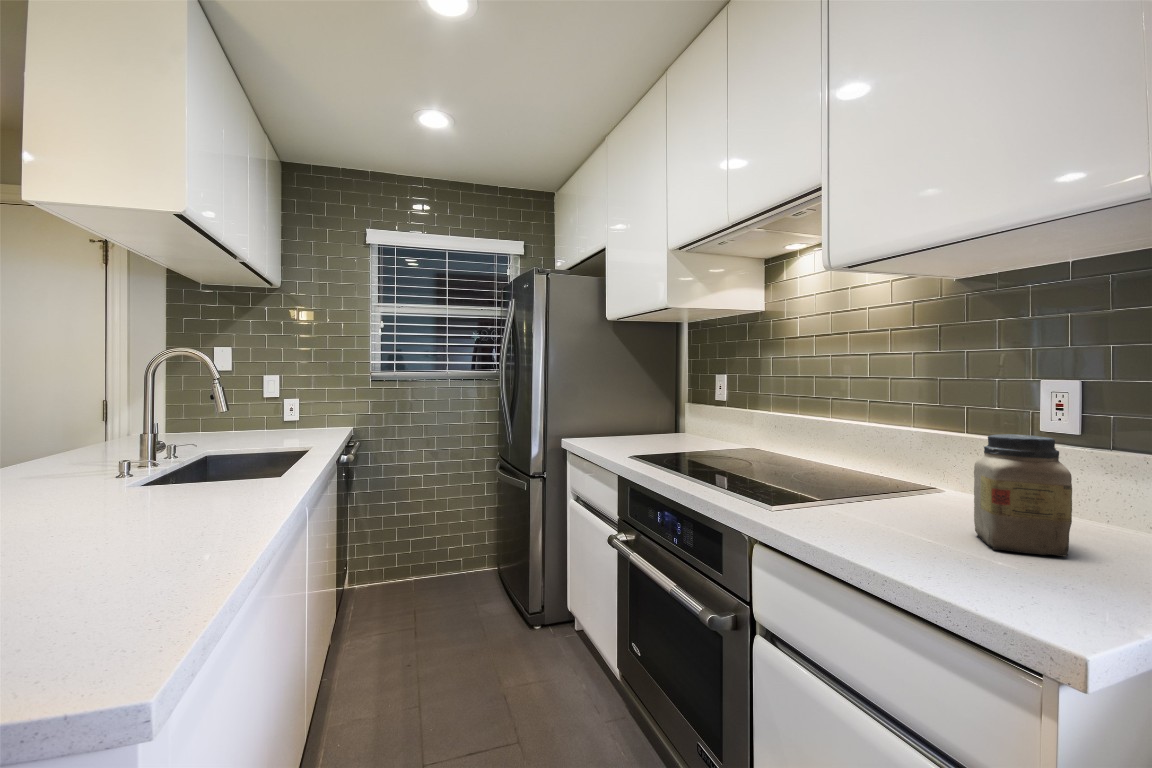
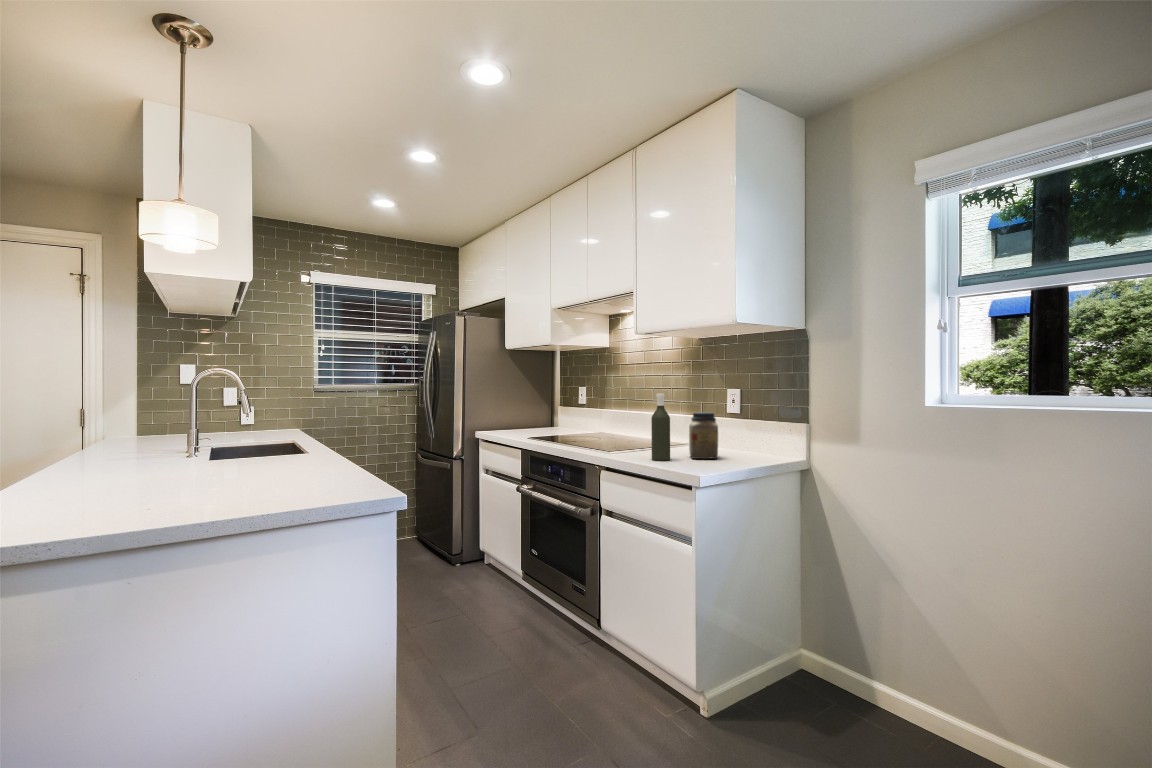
bottle: none [881,389,933,552] -> present [651,393,670,461]

